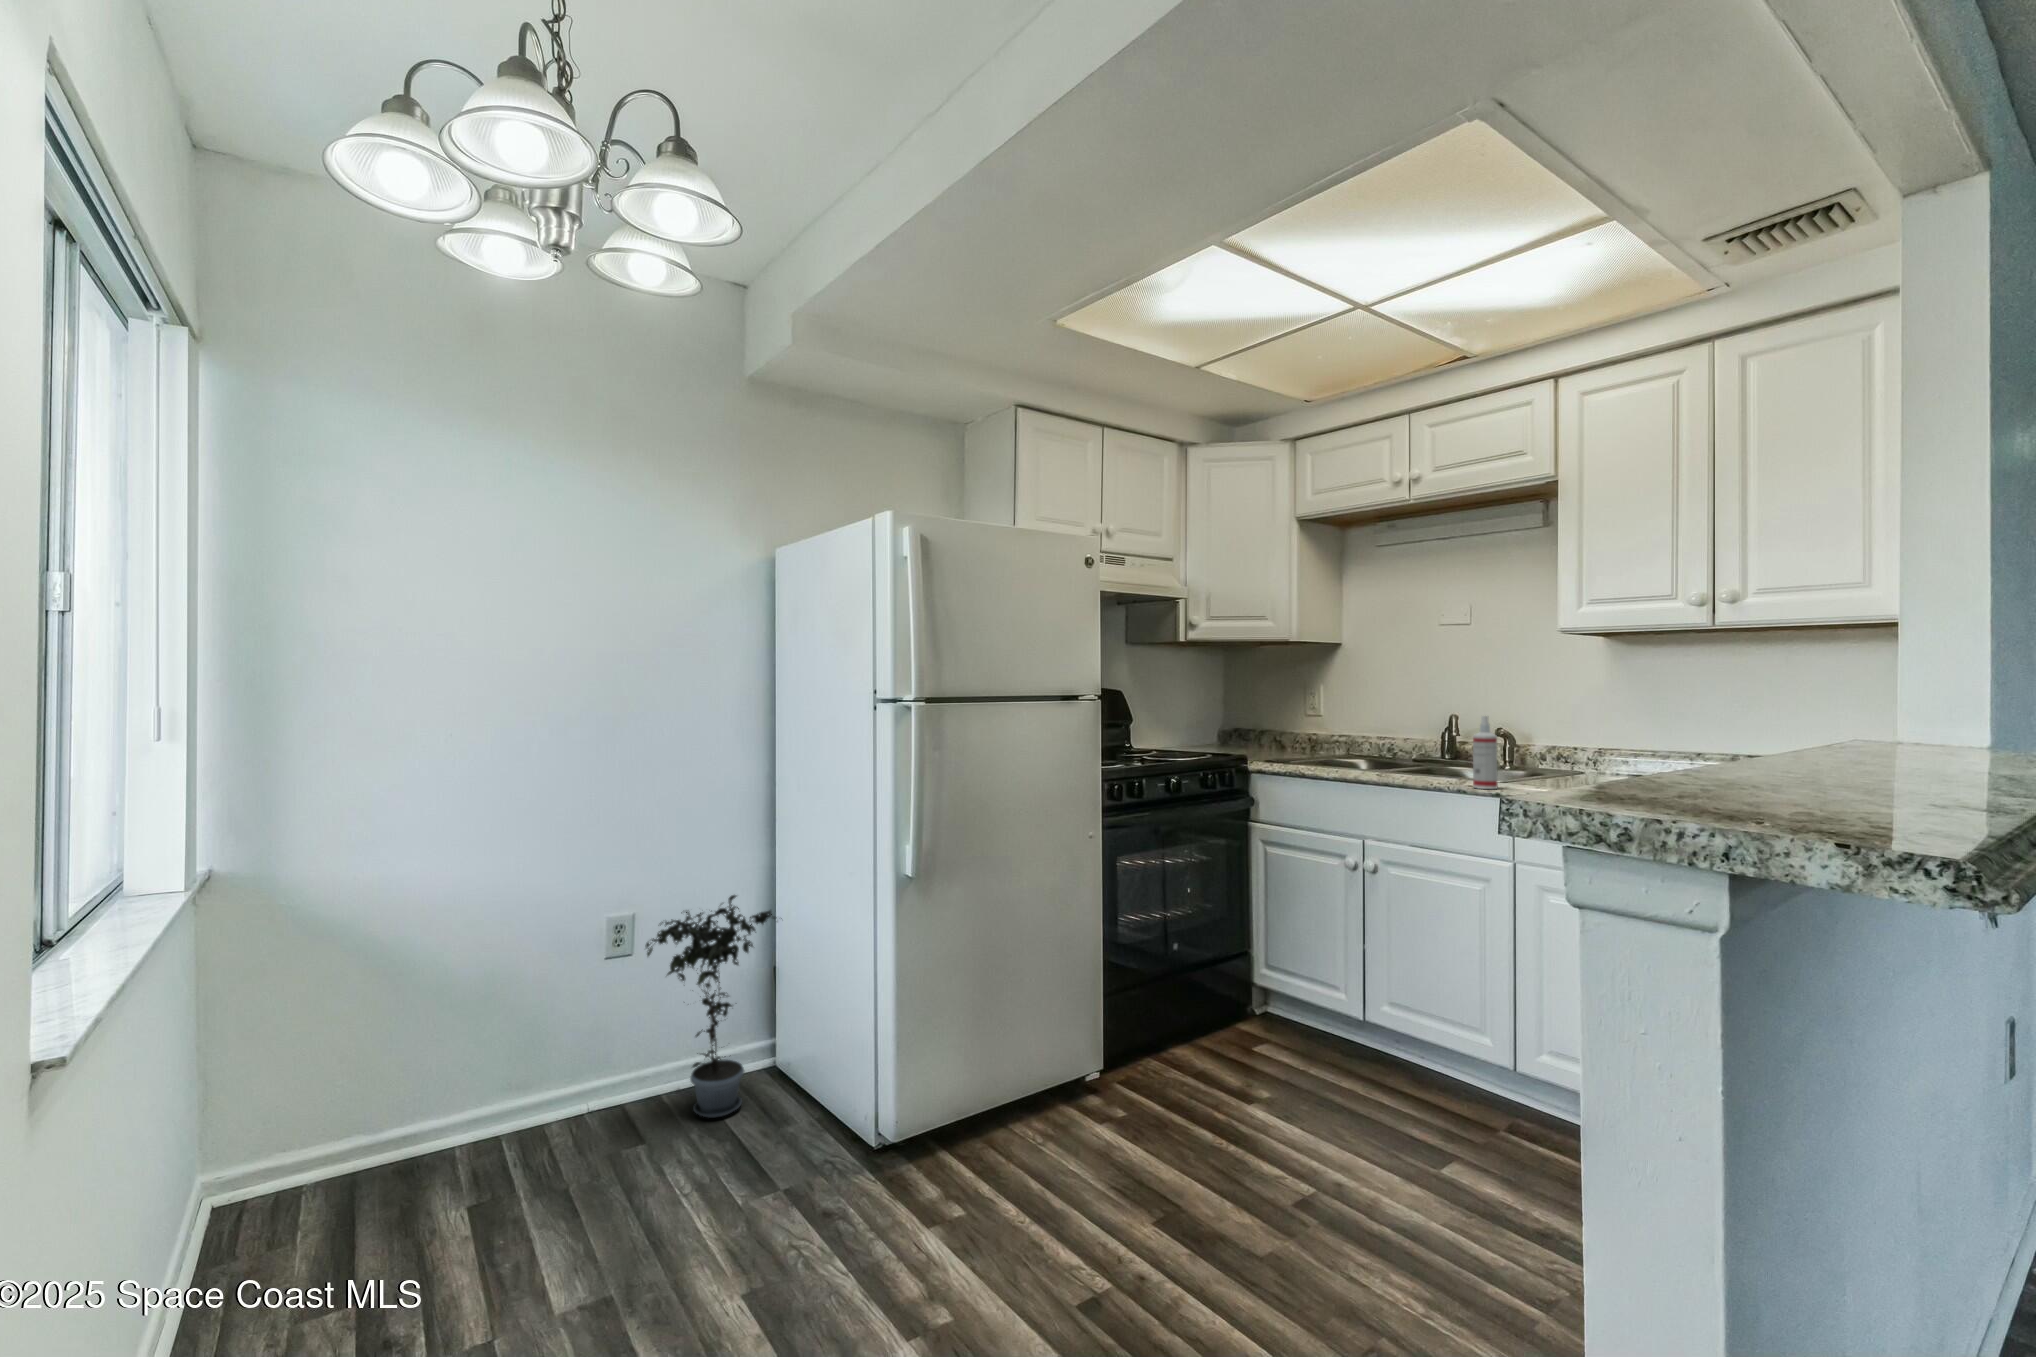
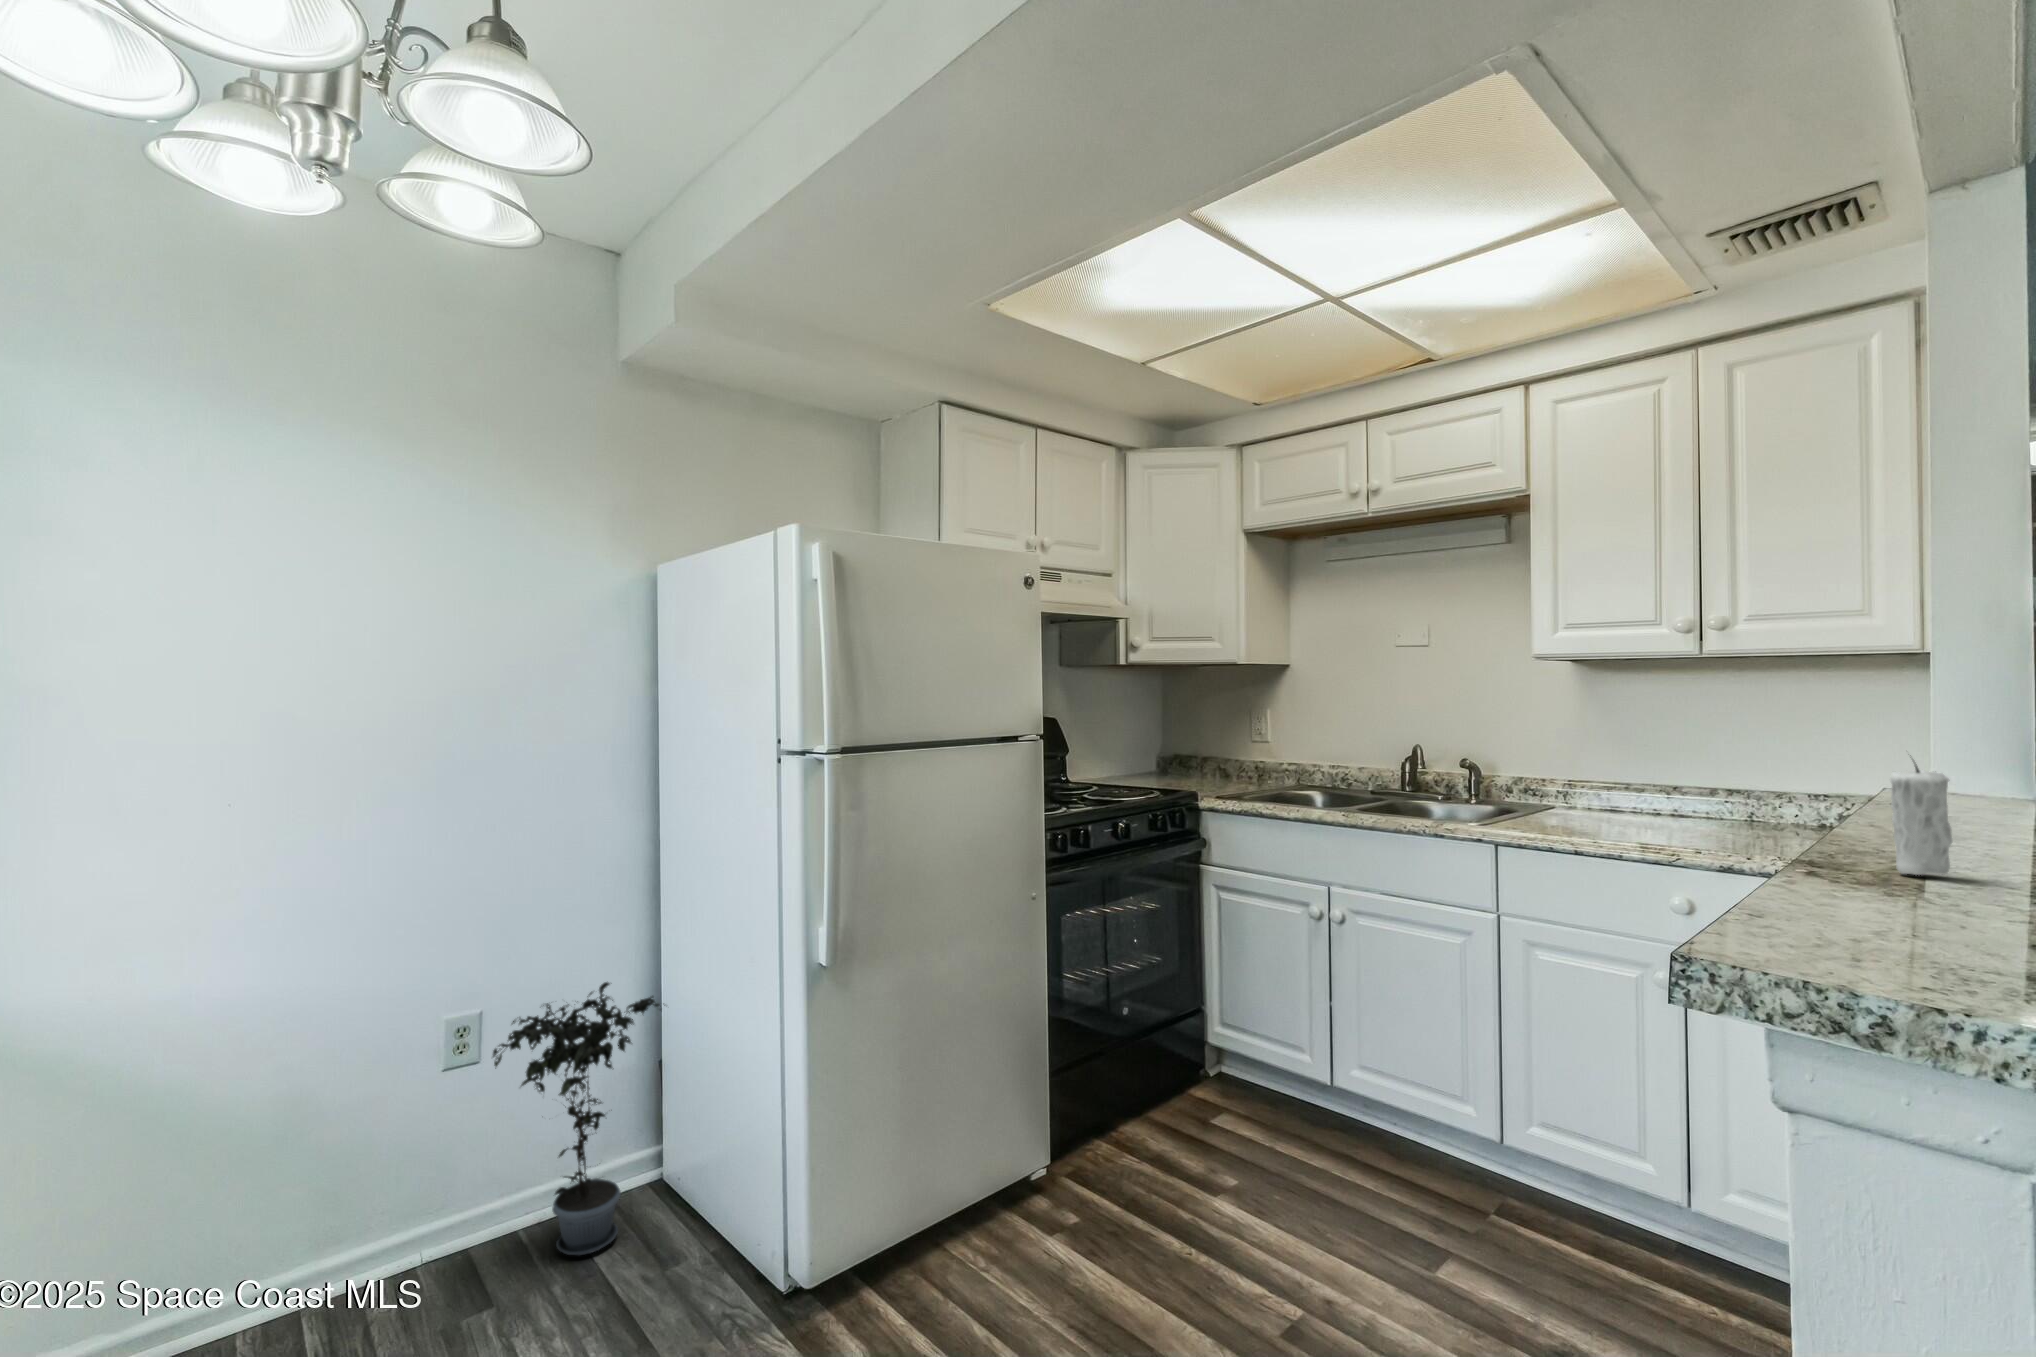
candle: none [1758,678,1806,778] -> present [1890,761,1953,875]
spray bottle: present [1473,716,1498,789] -> none [1450,751,1478,833]

